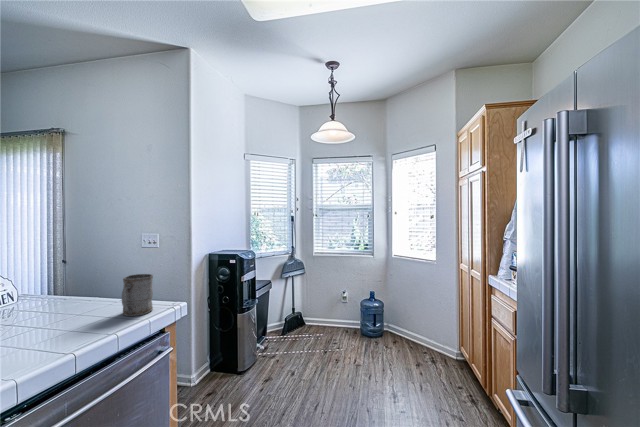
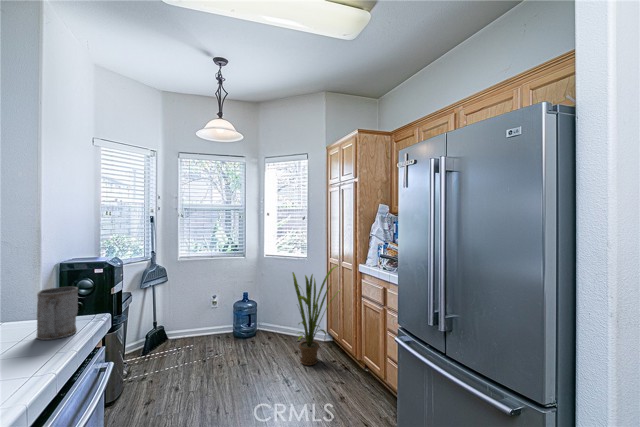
house plant: none [403,274,470,384] -> present [292,266,339,365]

